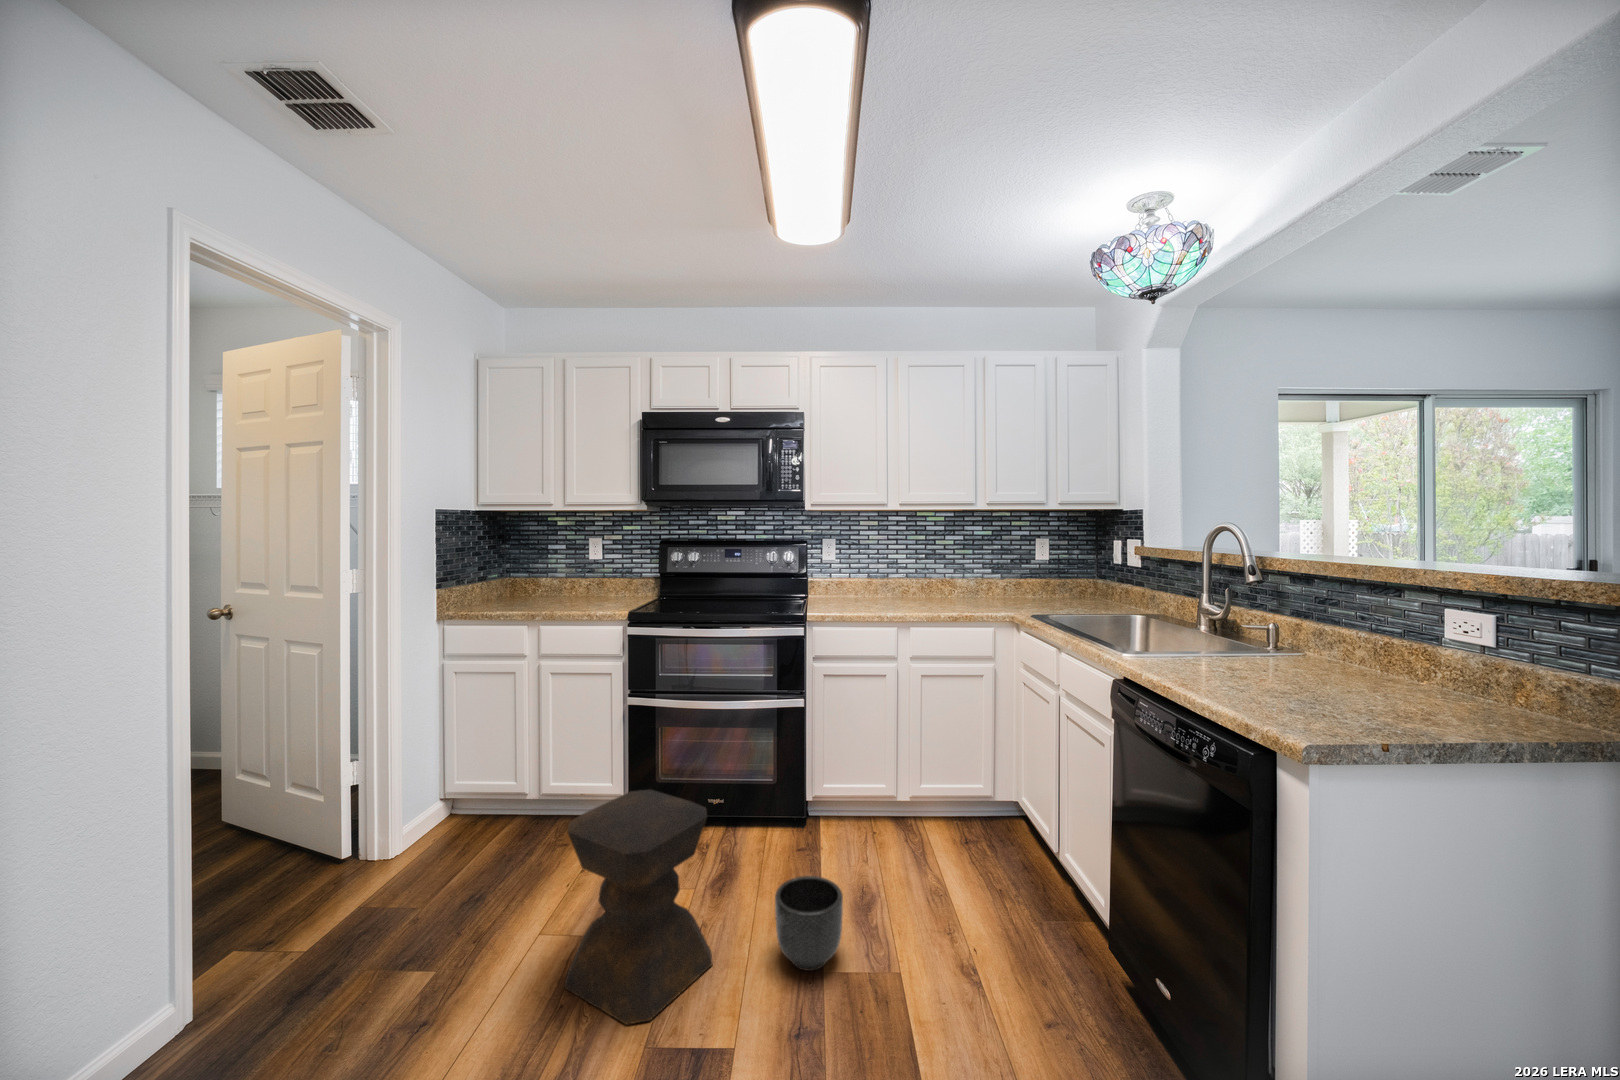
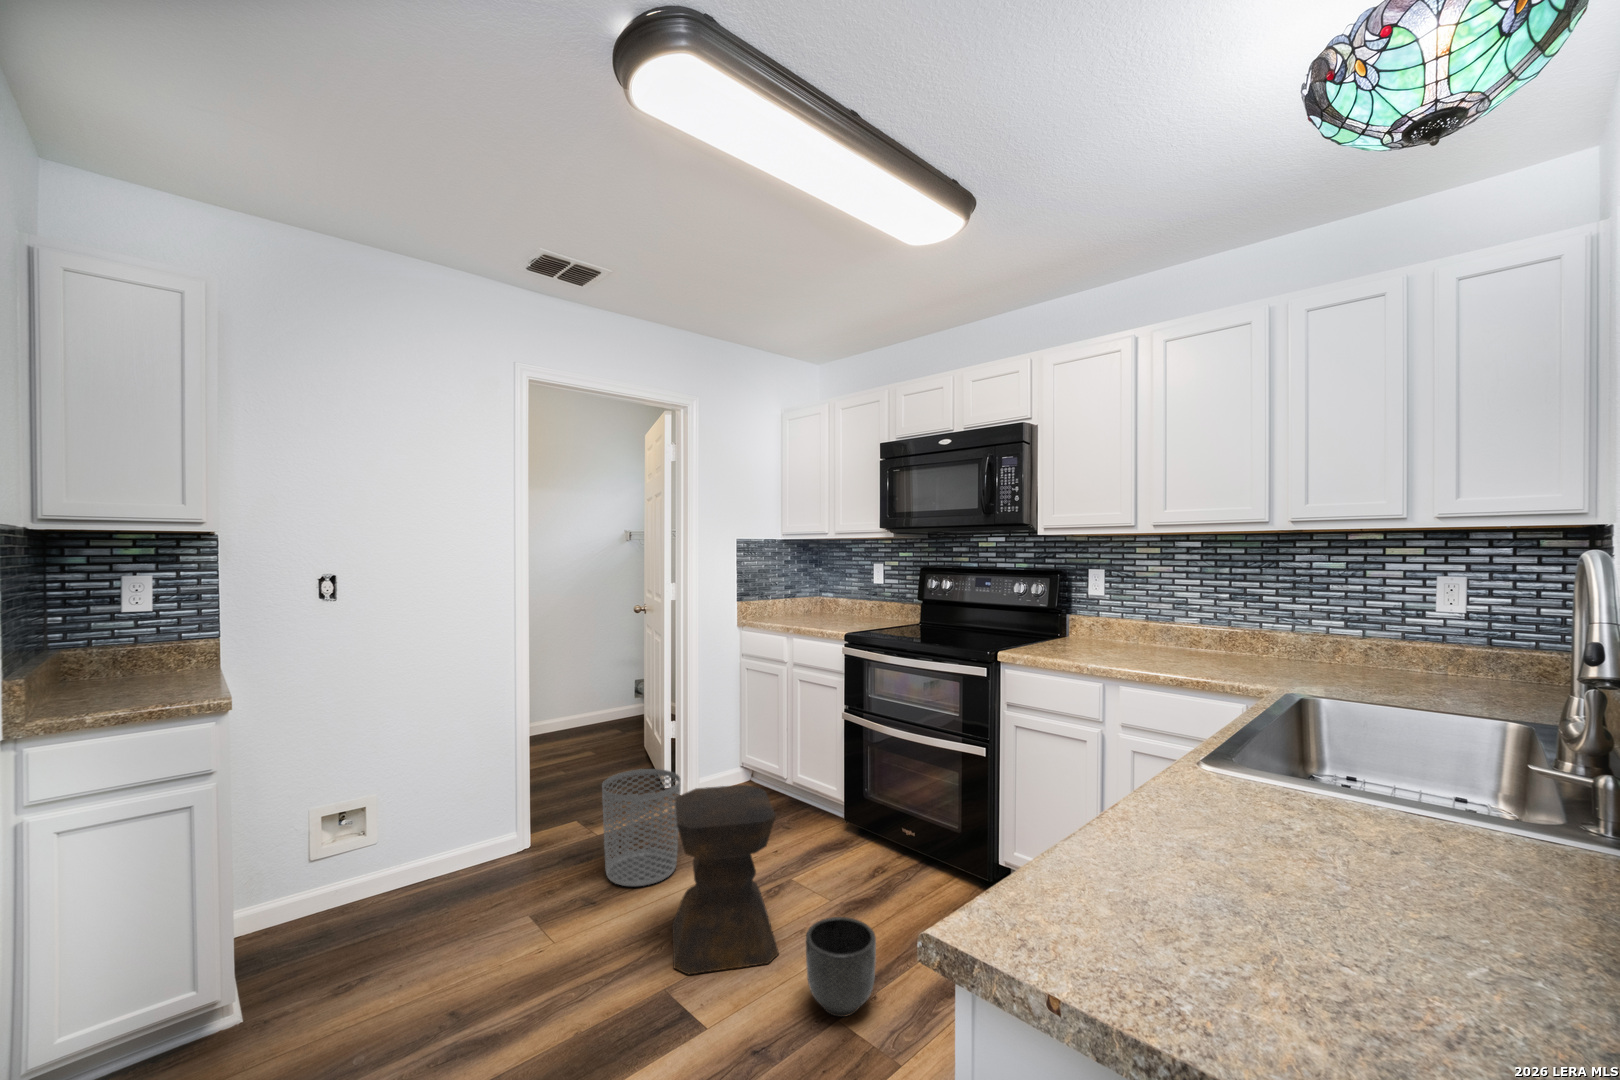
waste bin: none [378,815,498,989] -> present [602,769,680,886]

